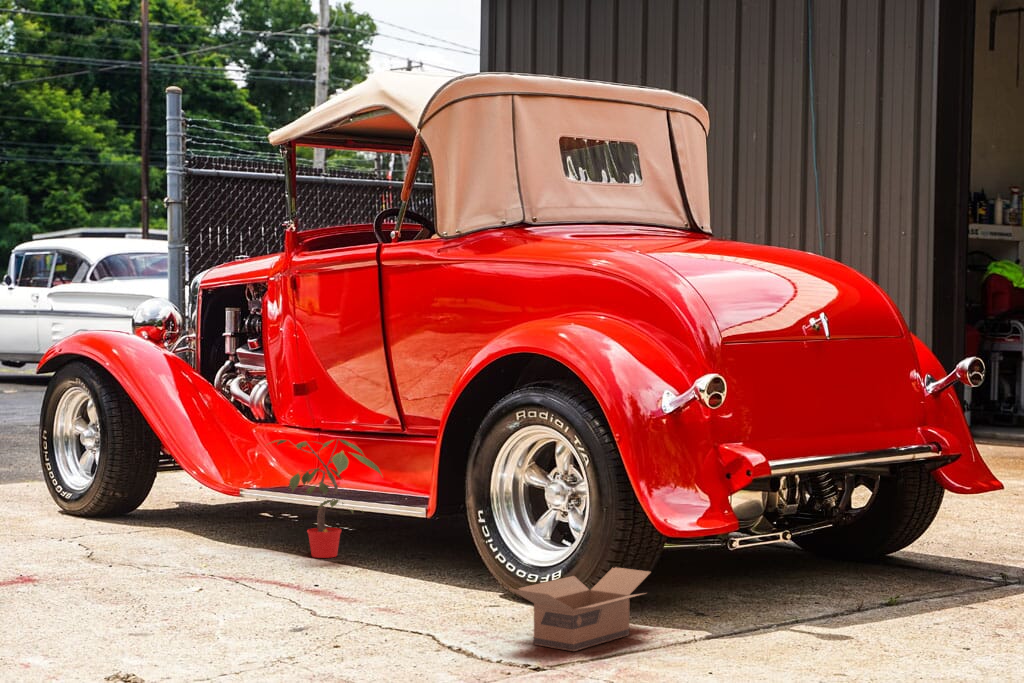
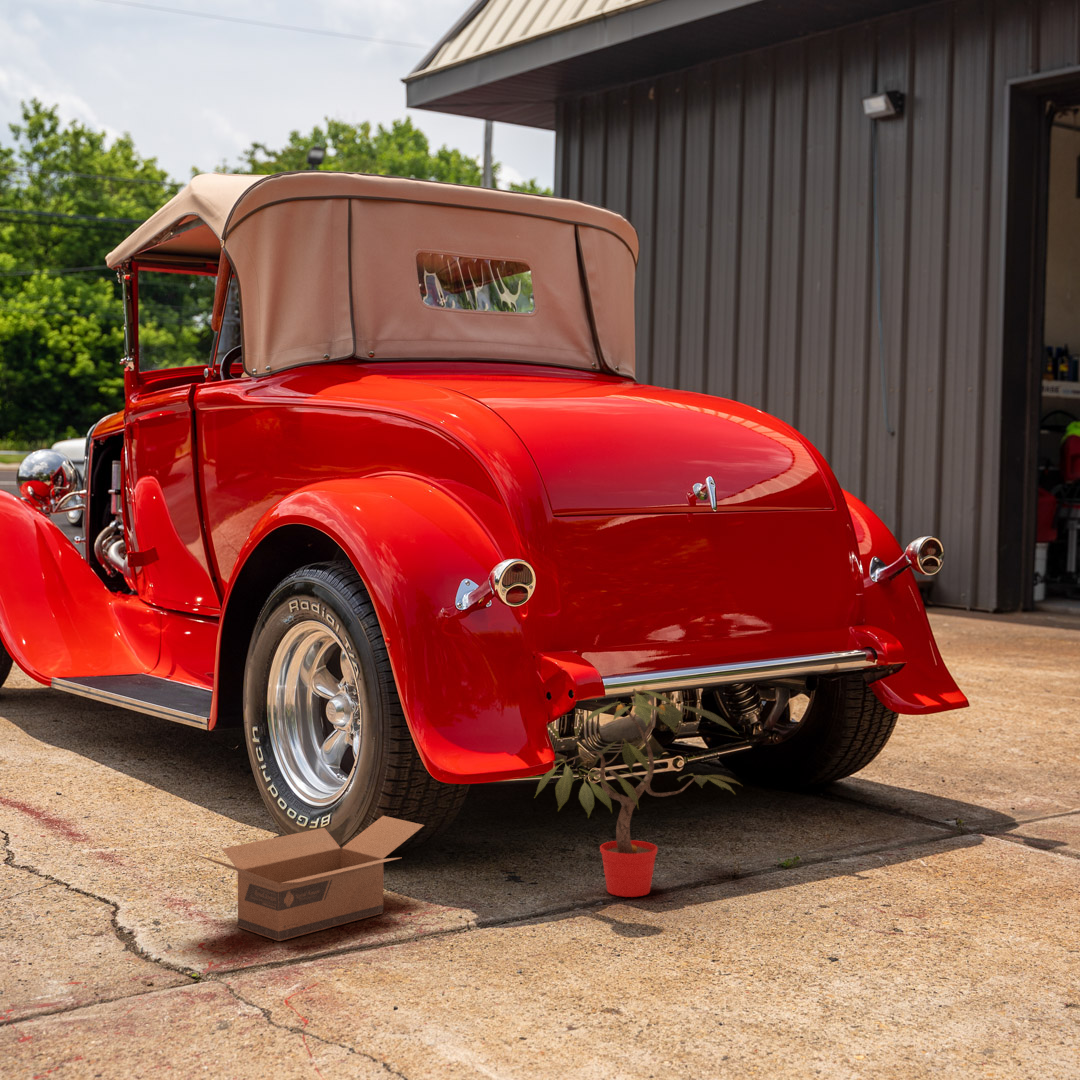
potted plant: present [272,439,382,558] -> present [536,689,739,897]

